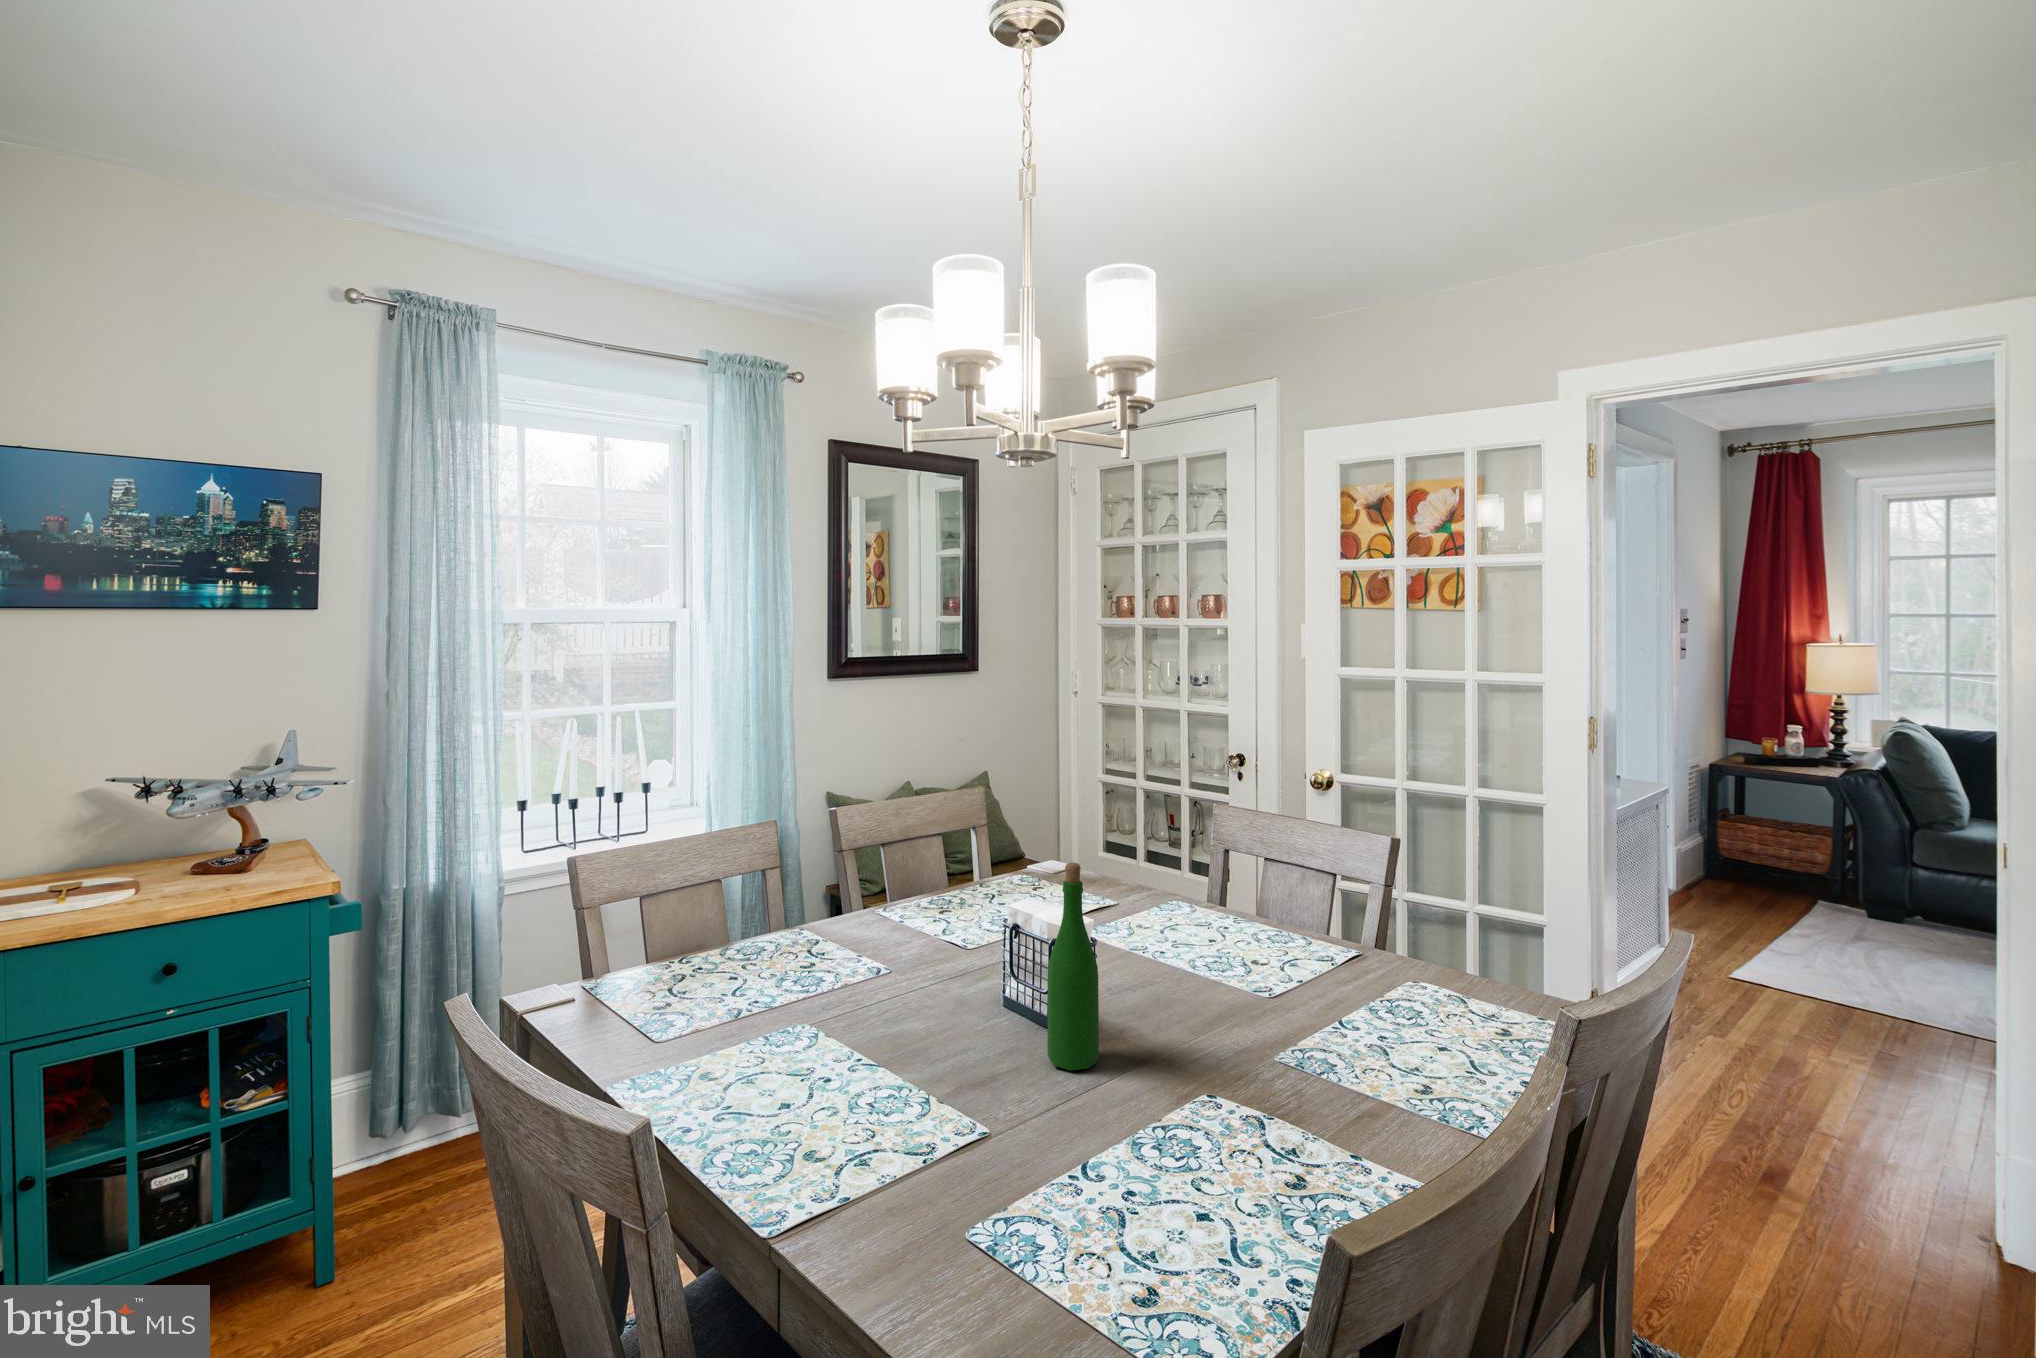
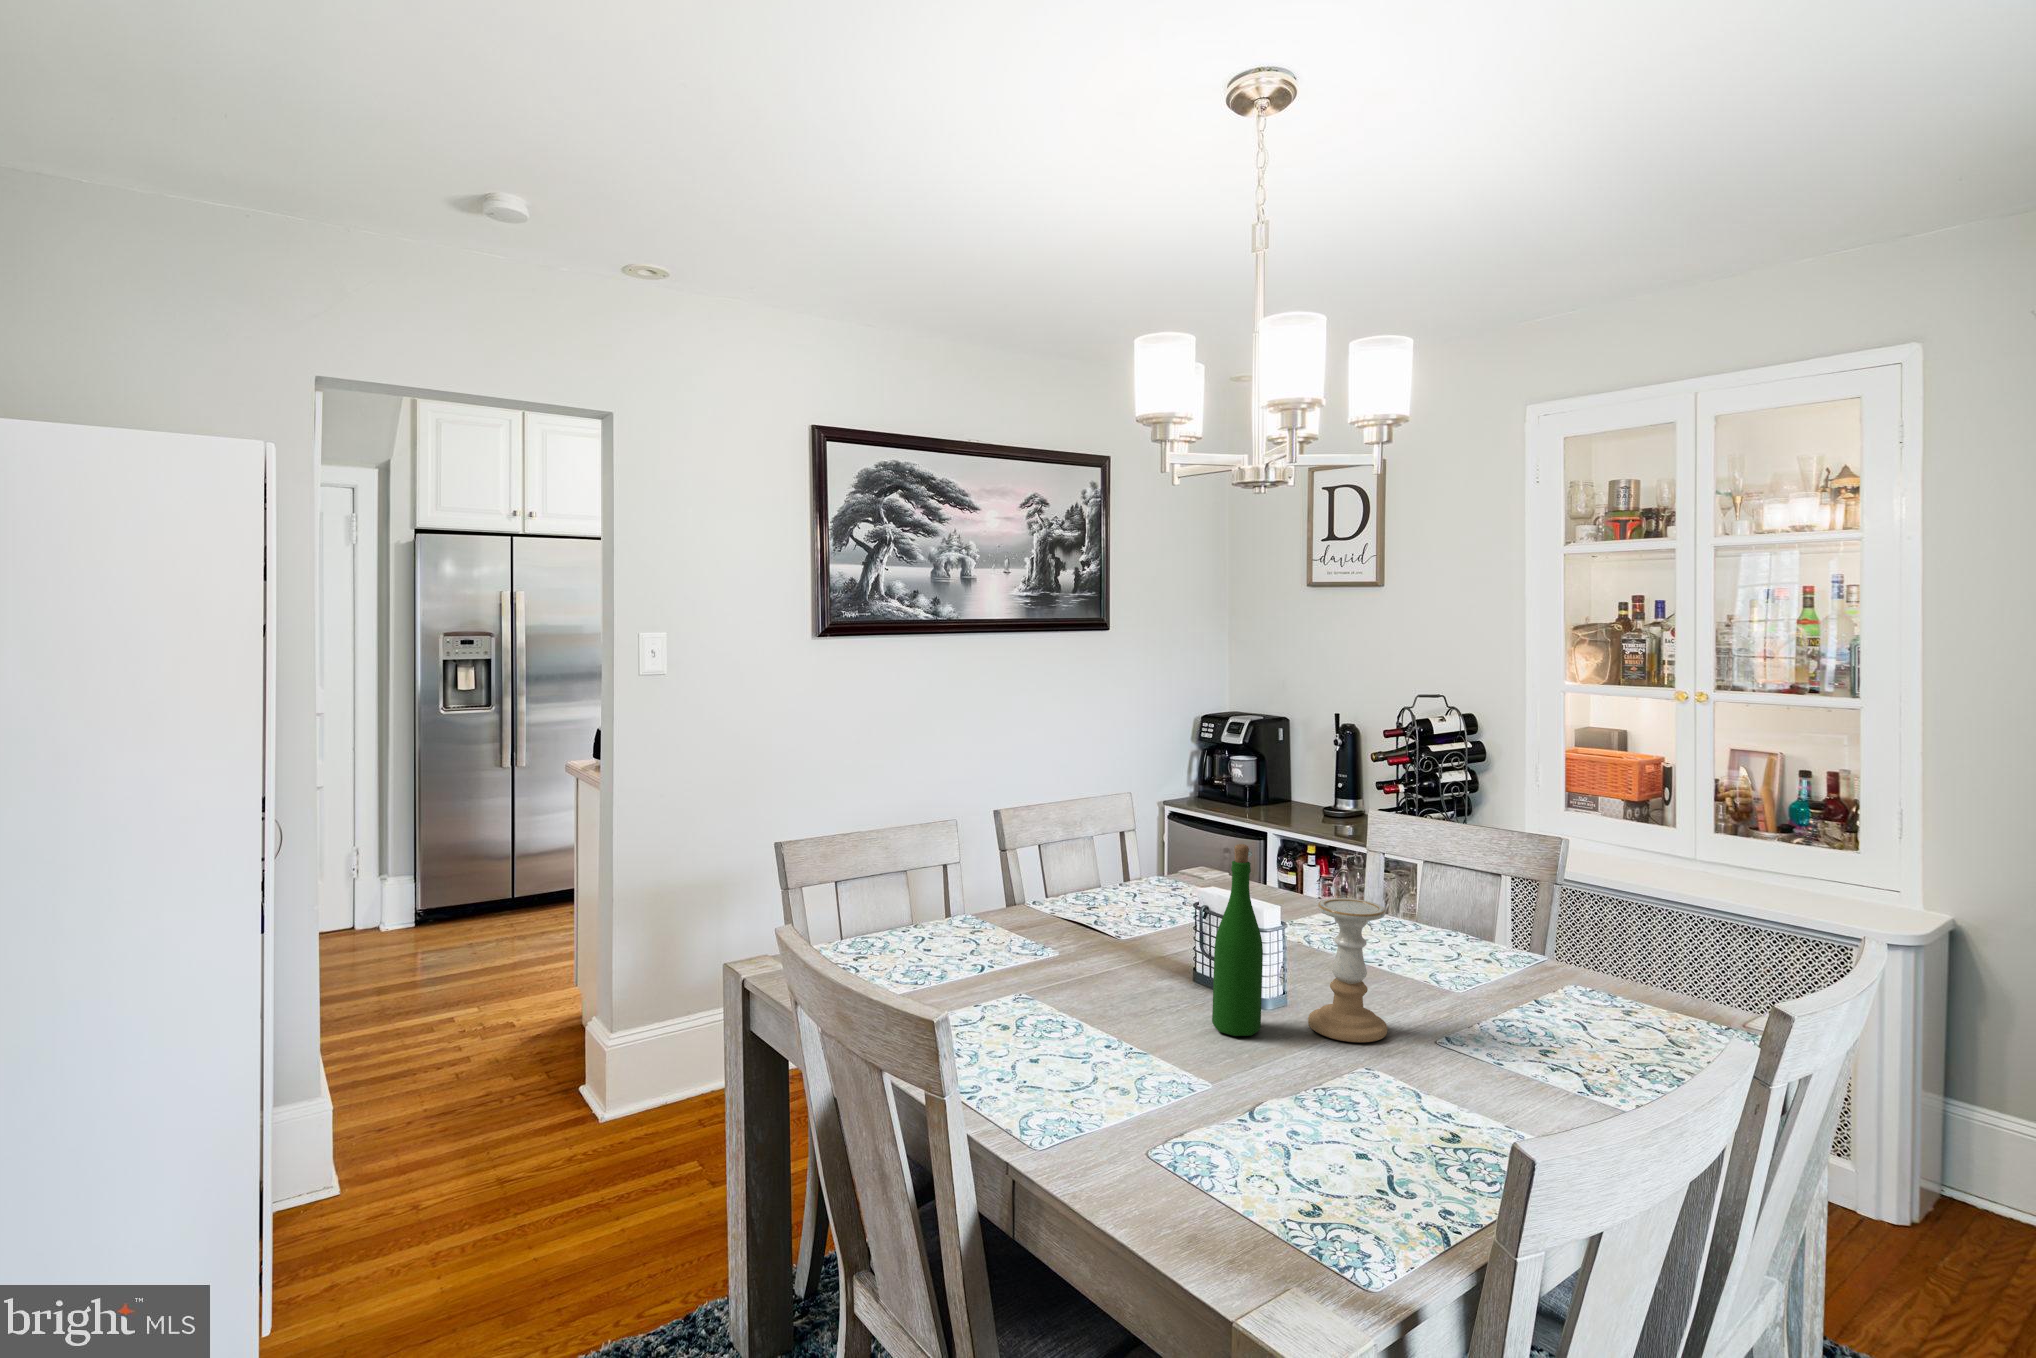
candle holder: none [1149,912,1230,1068] -> present [1308,898,1388,1042]

